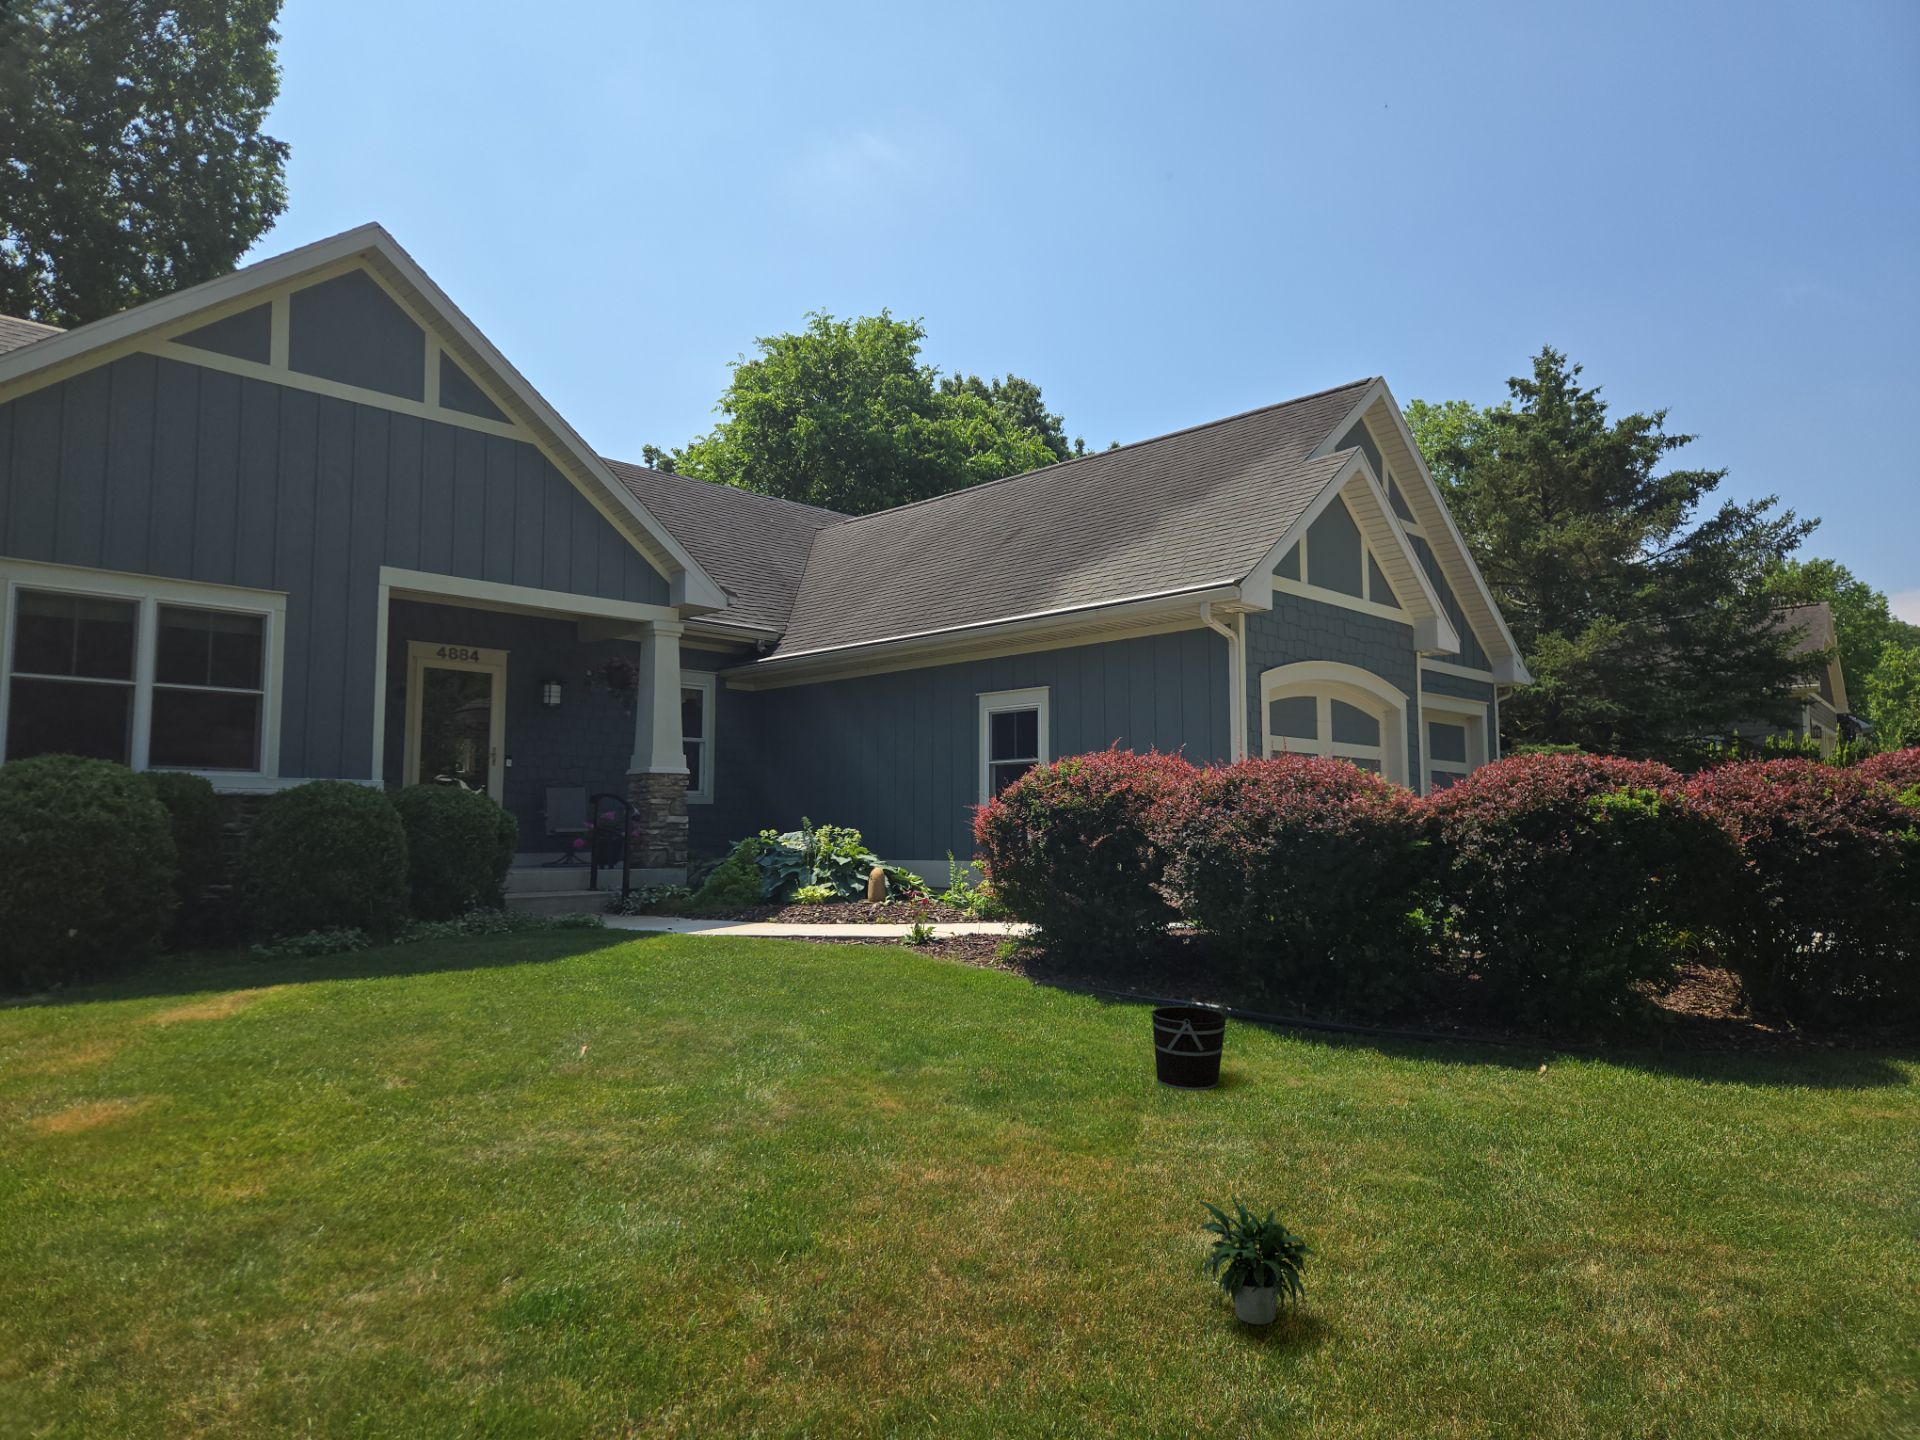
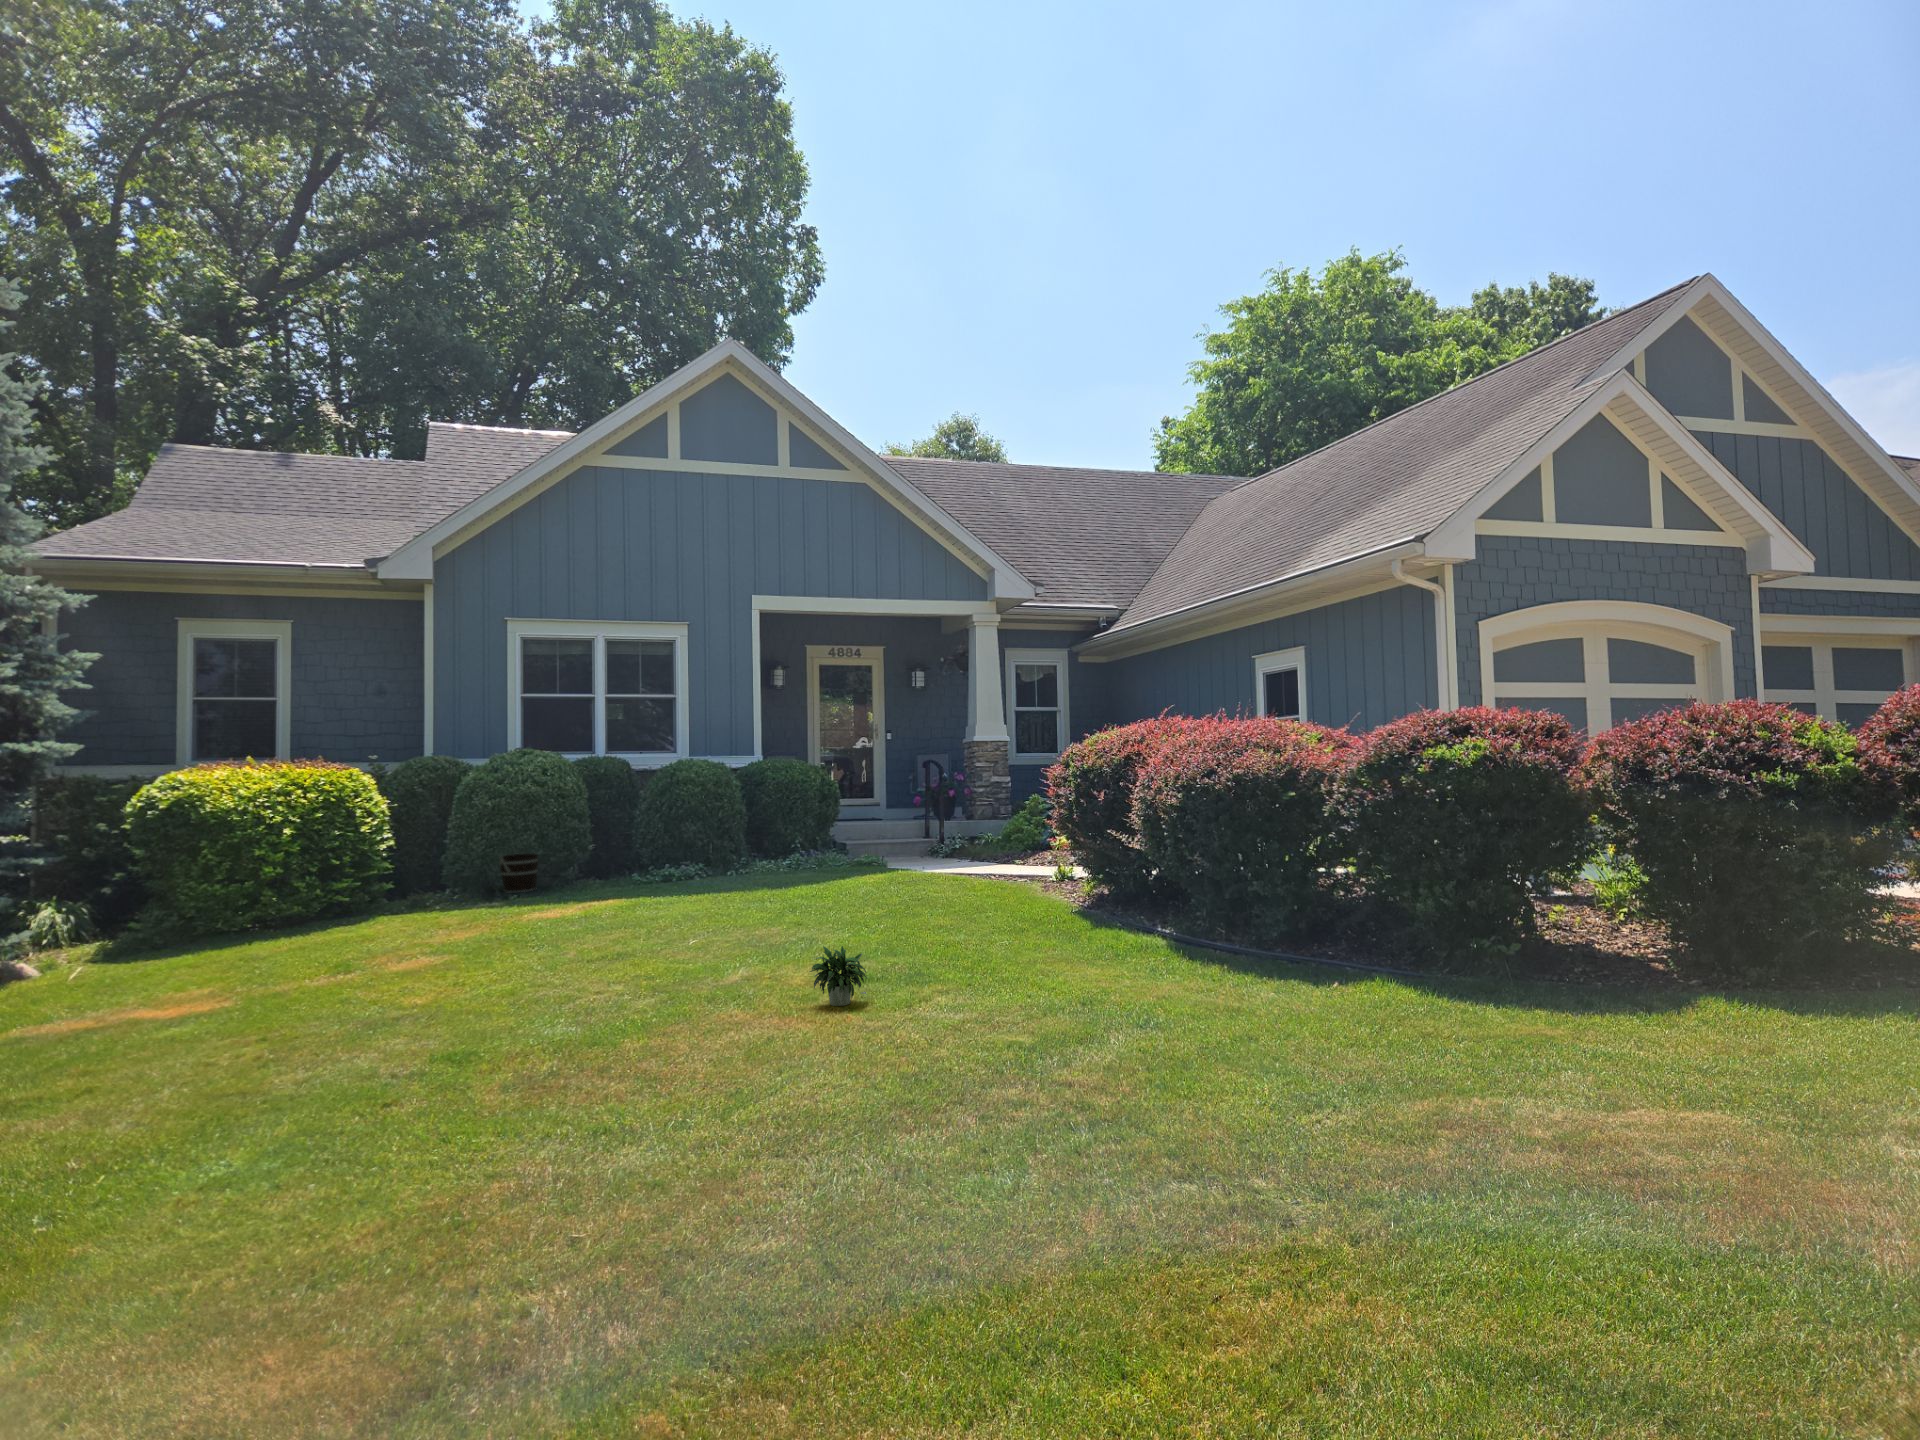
bucket: present [1149,1003,1226,1090] -> present [499,853,538,892]

